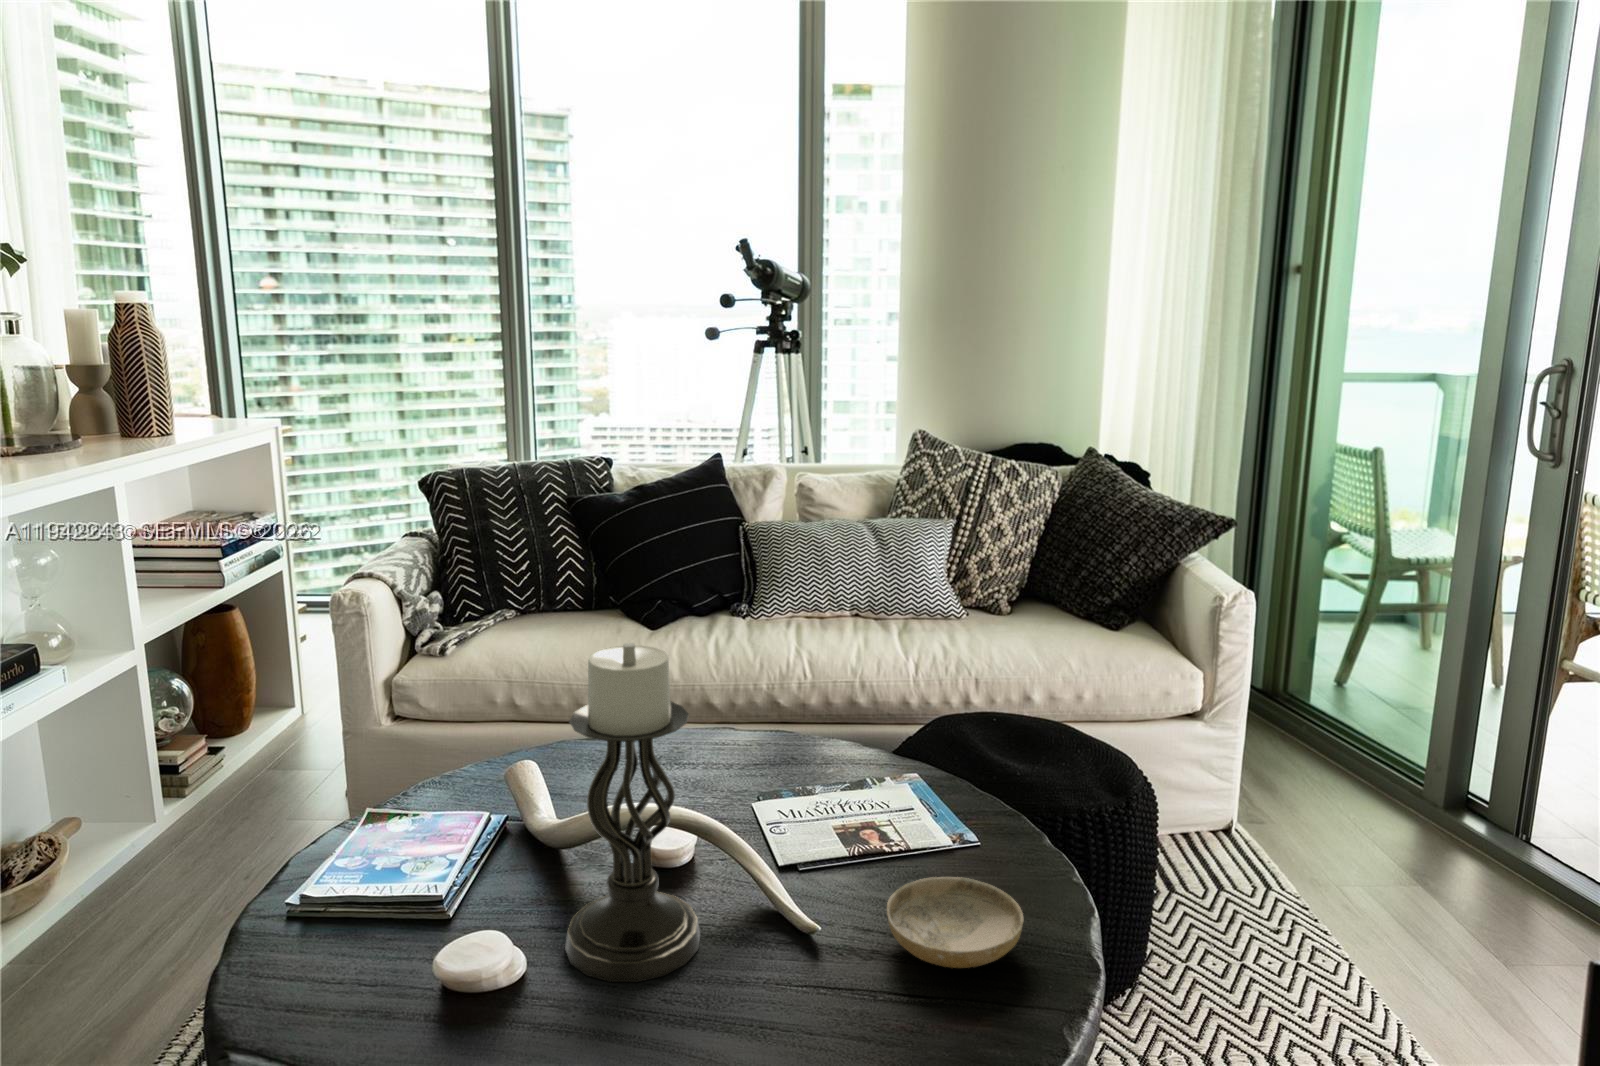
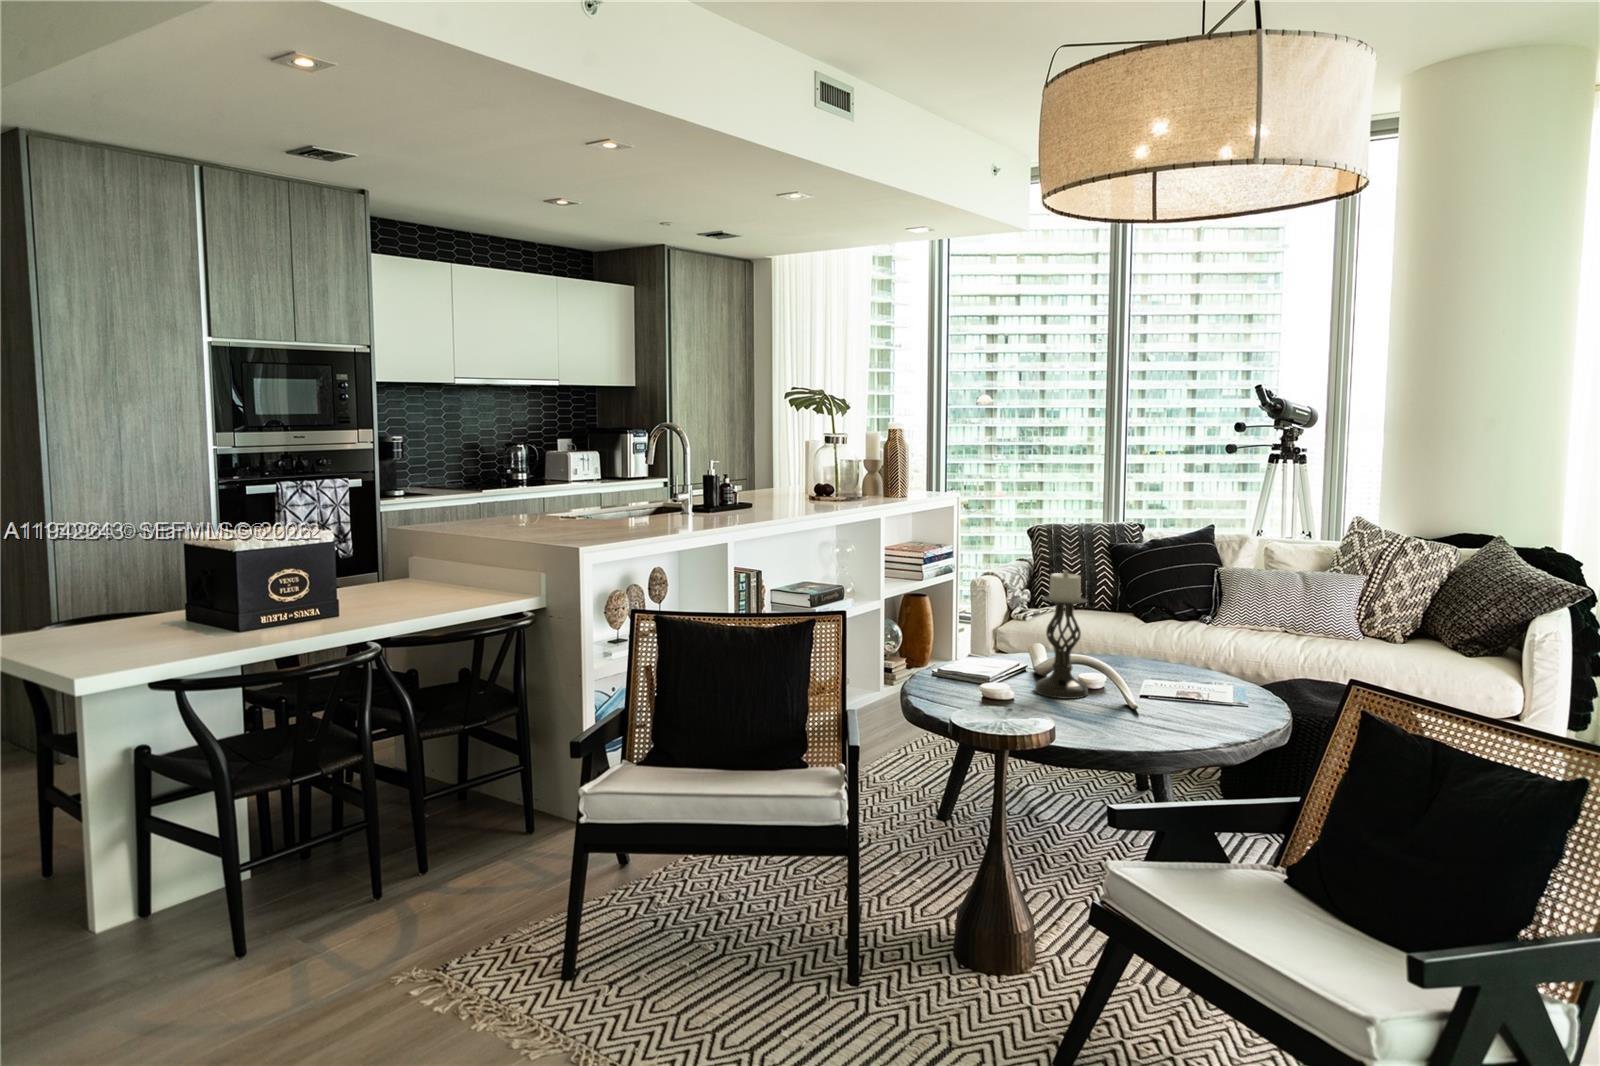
ceramic bowl: present [887,877,1024,968] -> none [1160,689,1221,716]

